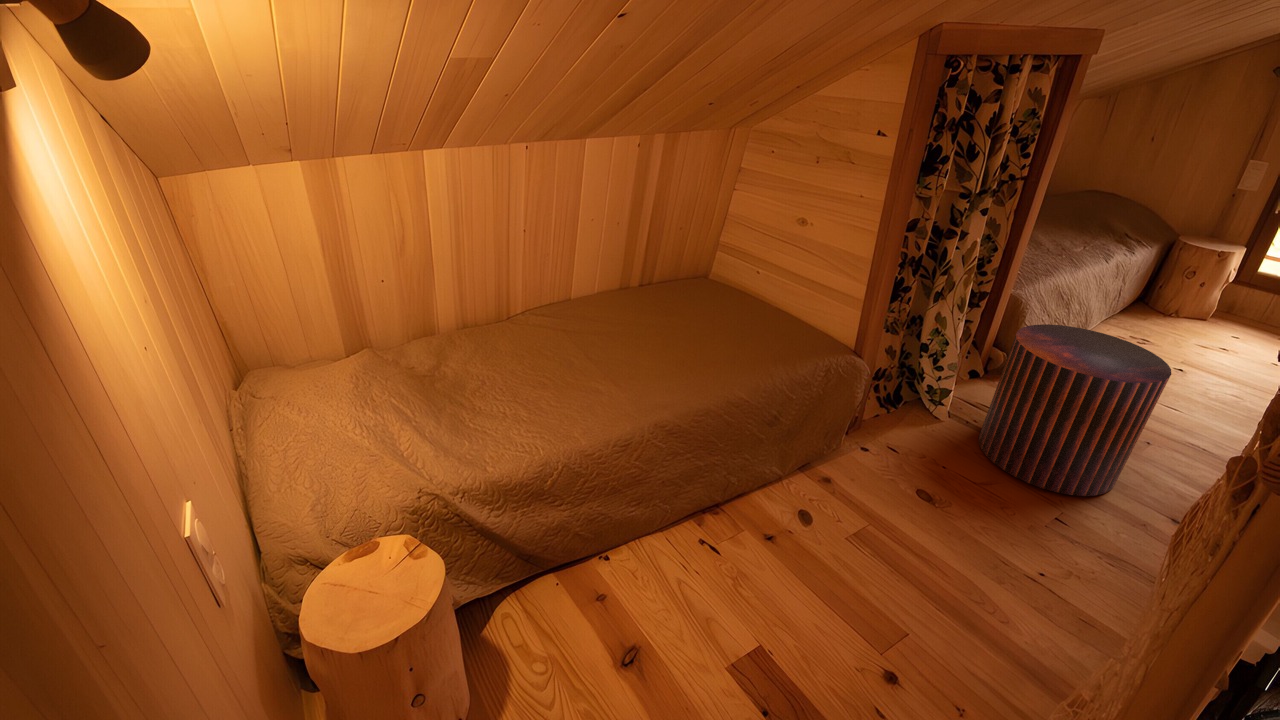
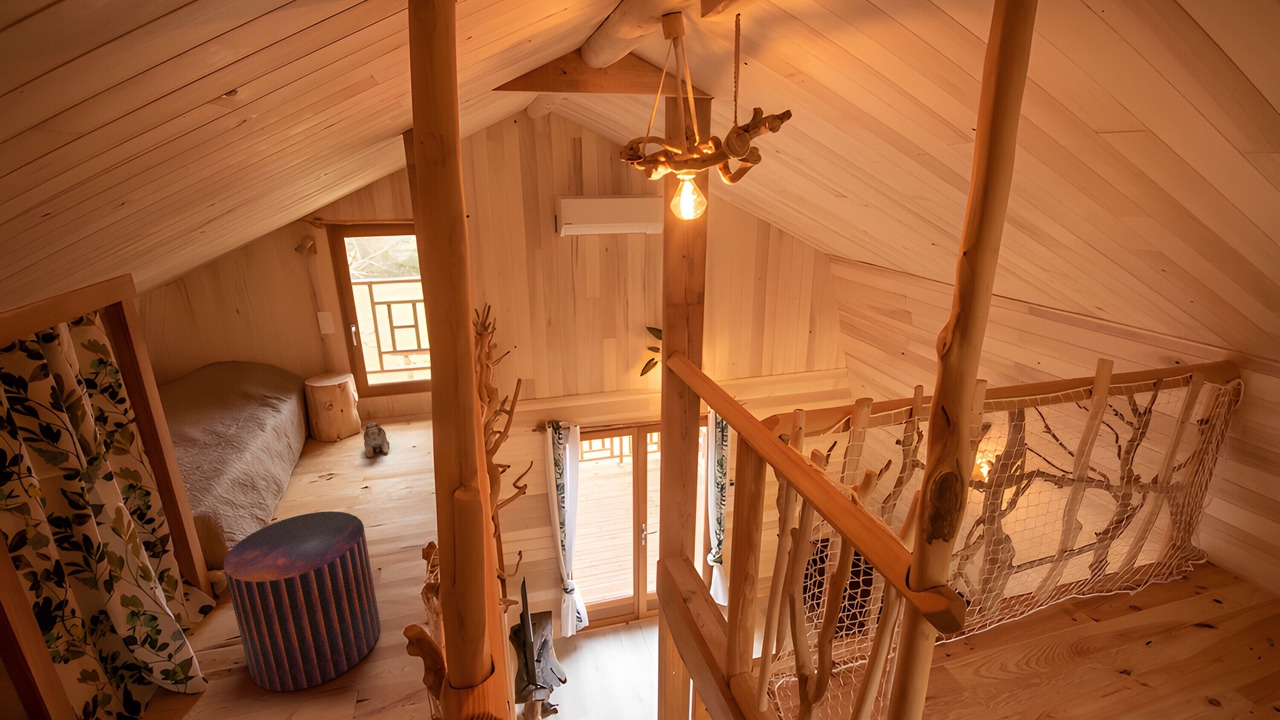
plush toy: none [1202,308,1251,354] -> present [362,422,389,457]

